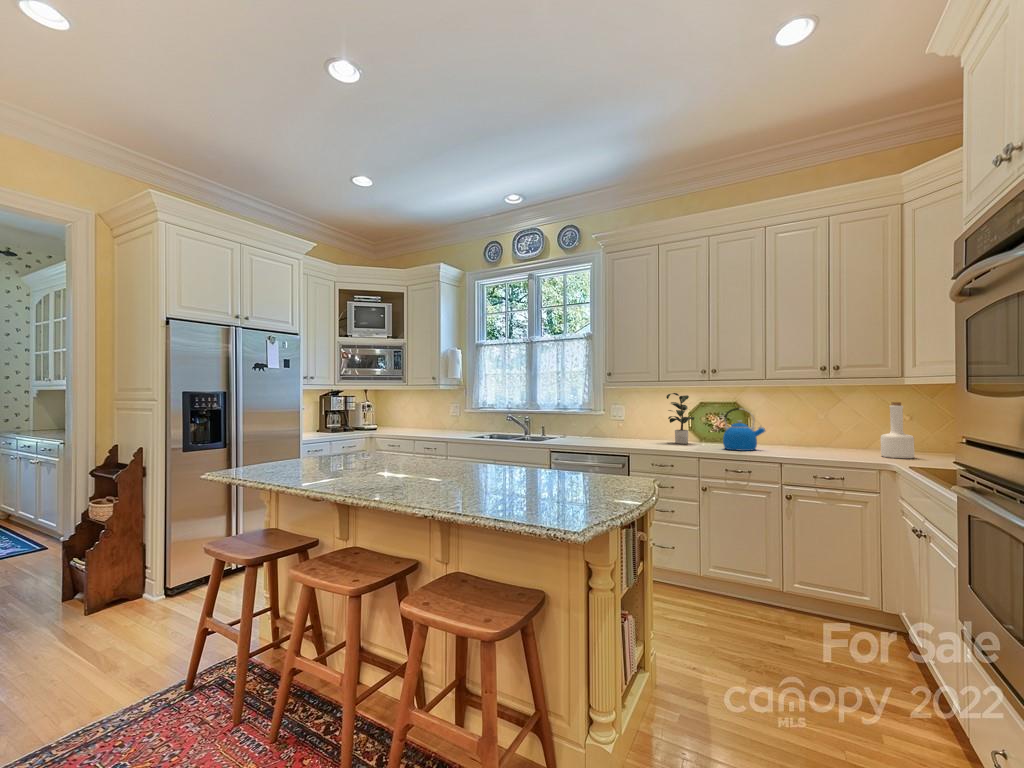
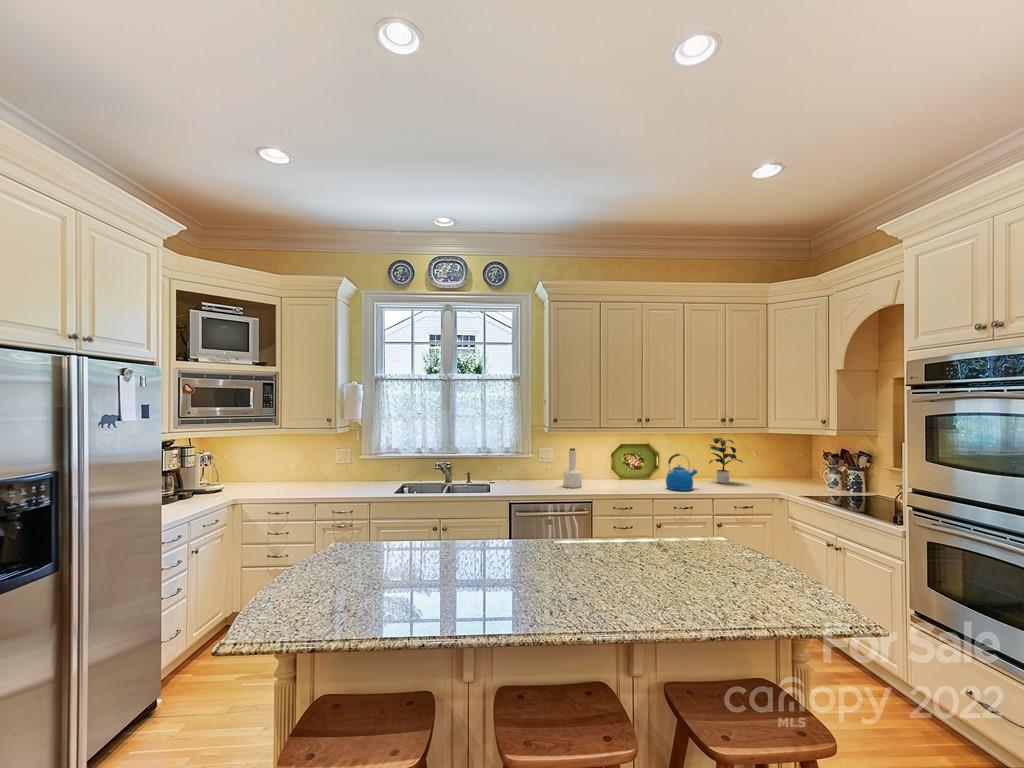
potted plant: present [666,393,694,444] -> present [709,438,743,484]
bottle: present [880,402,915,458] -> present [563,448,582,488]

